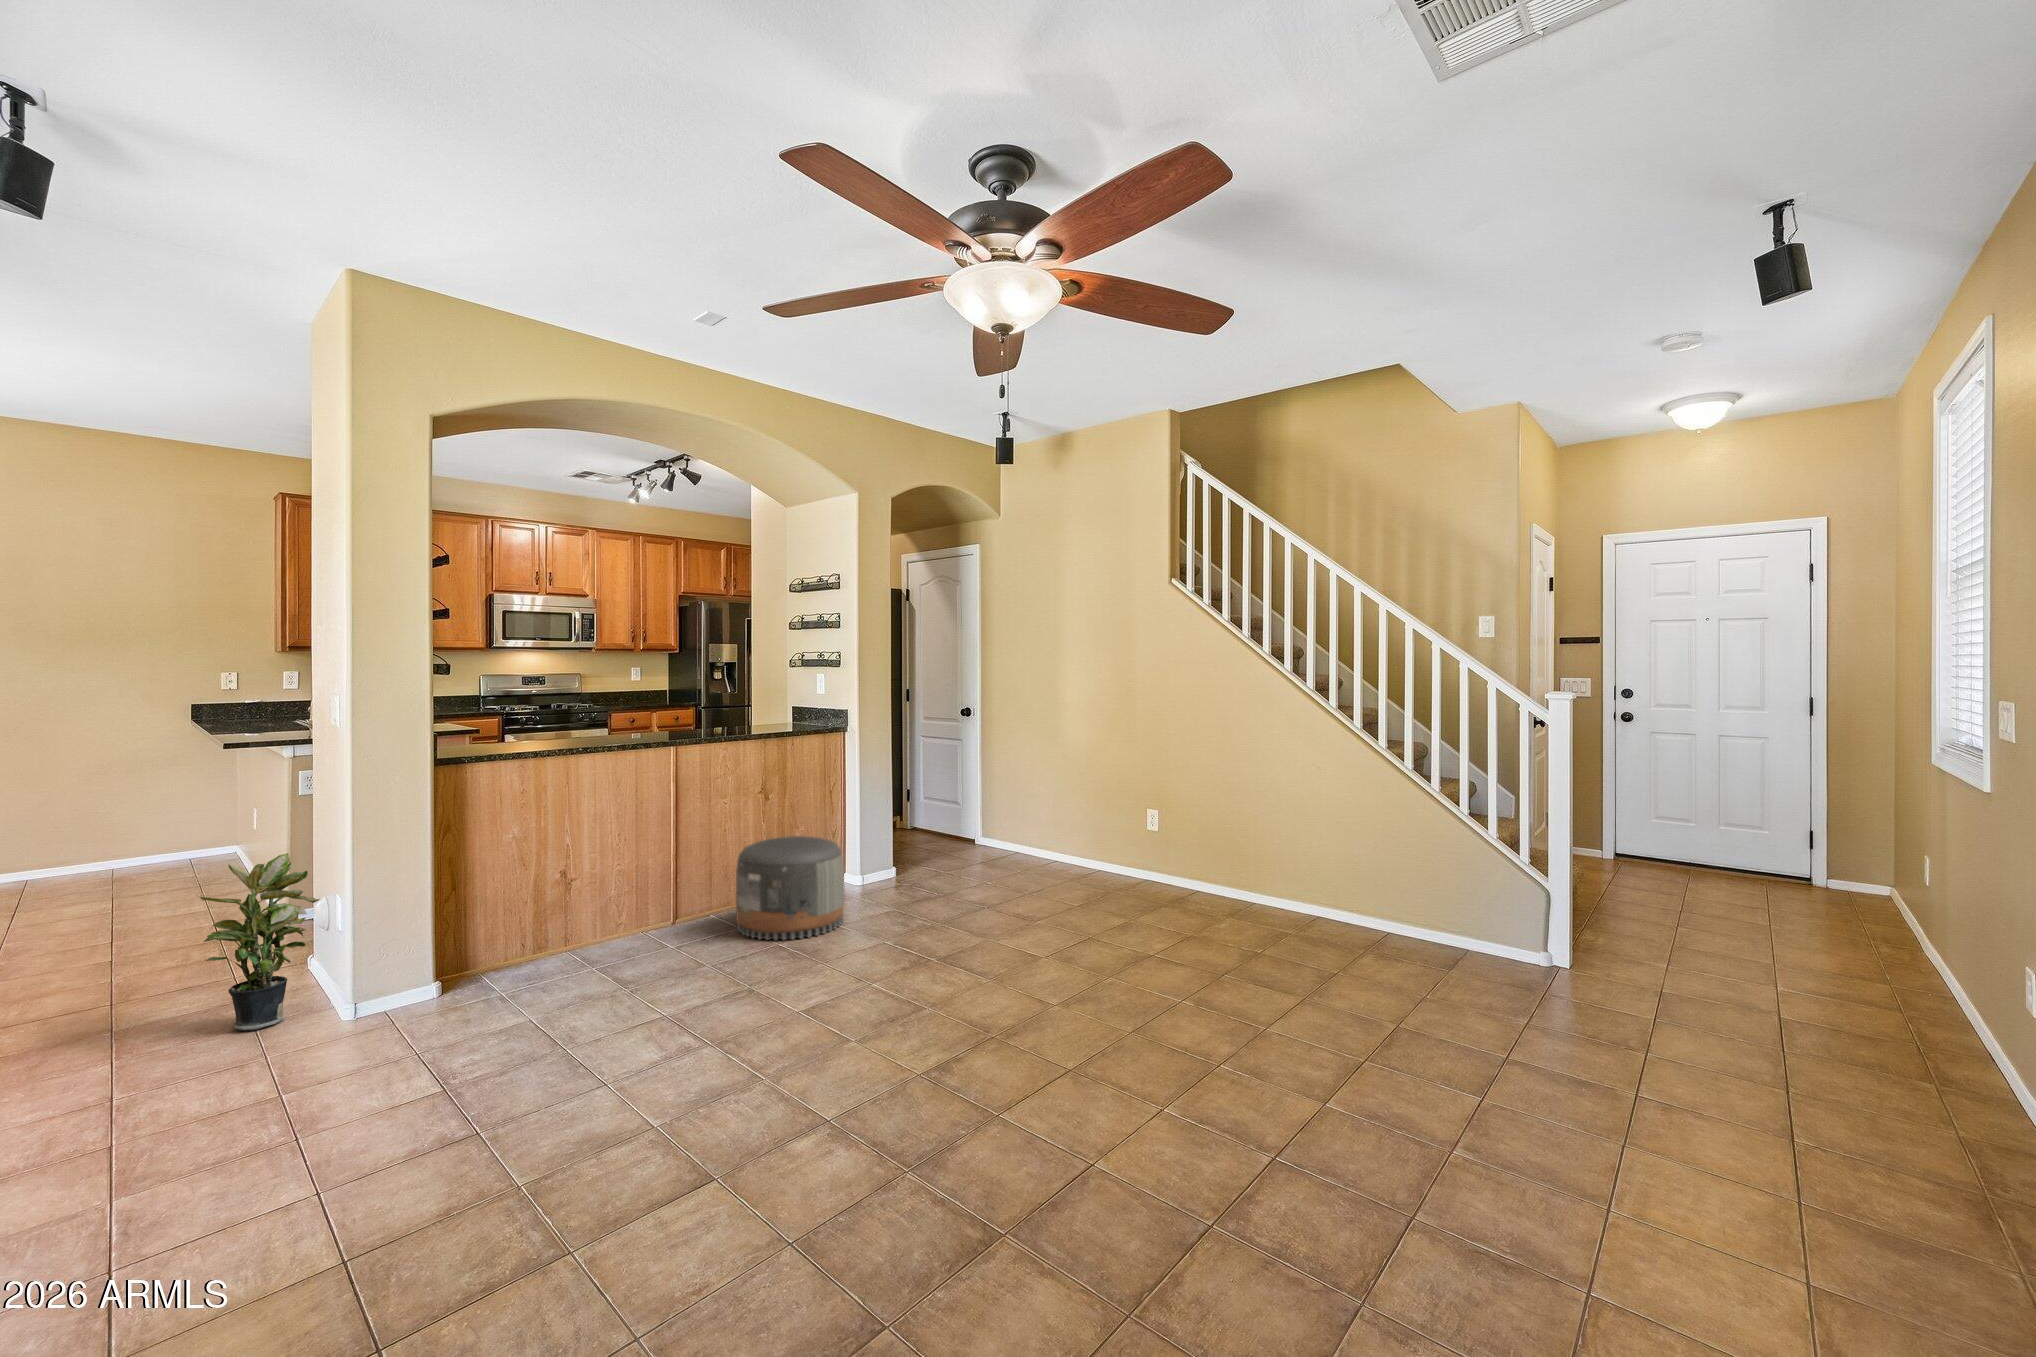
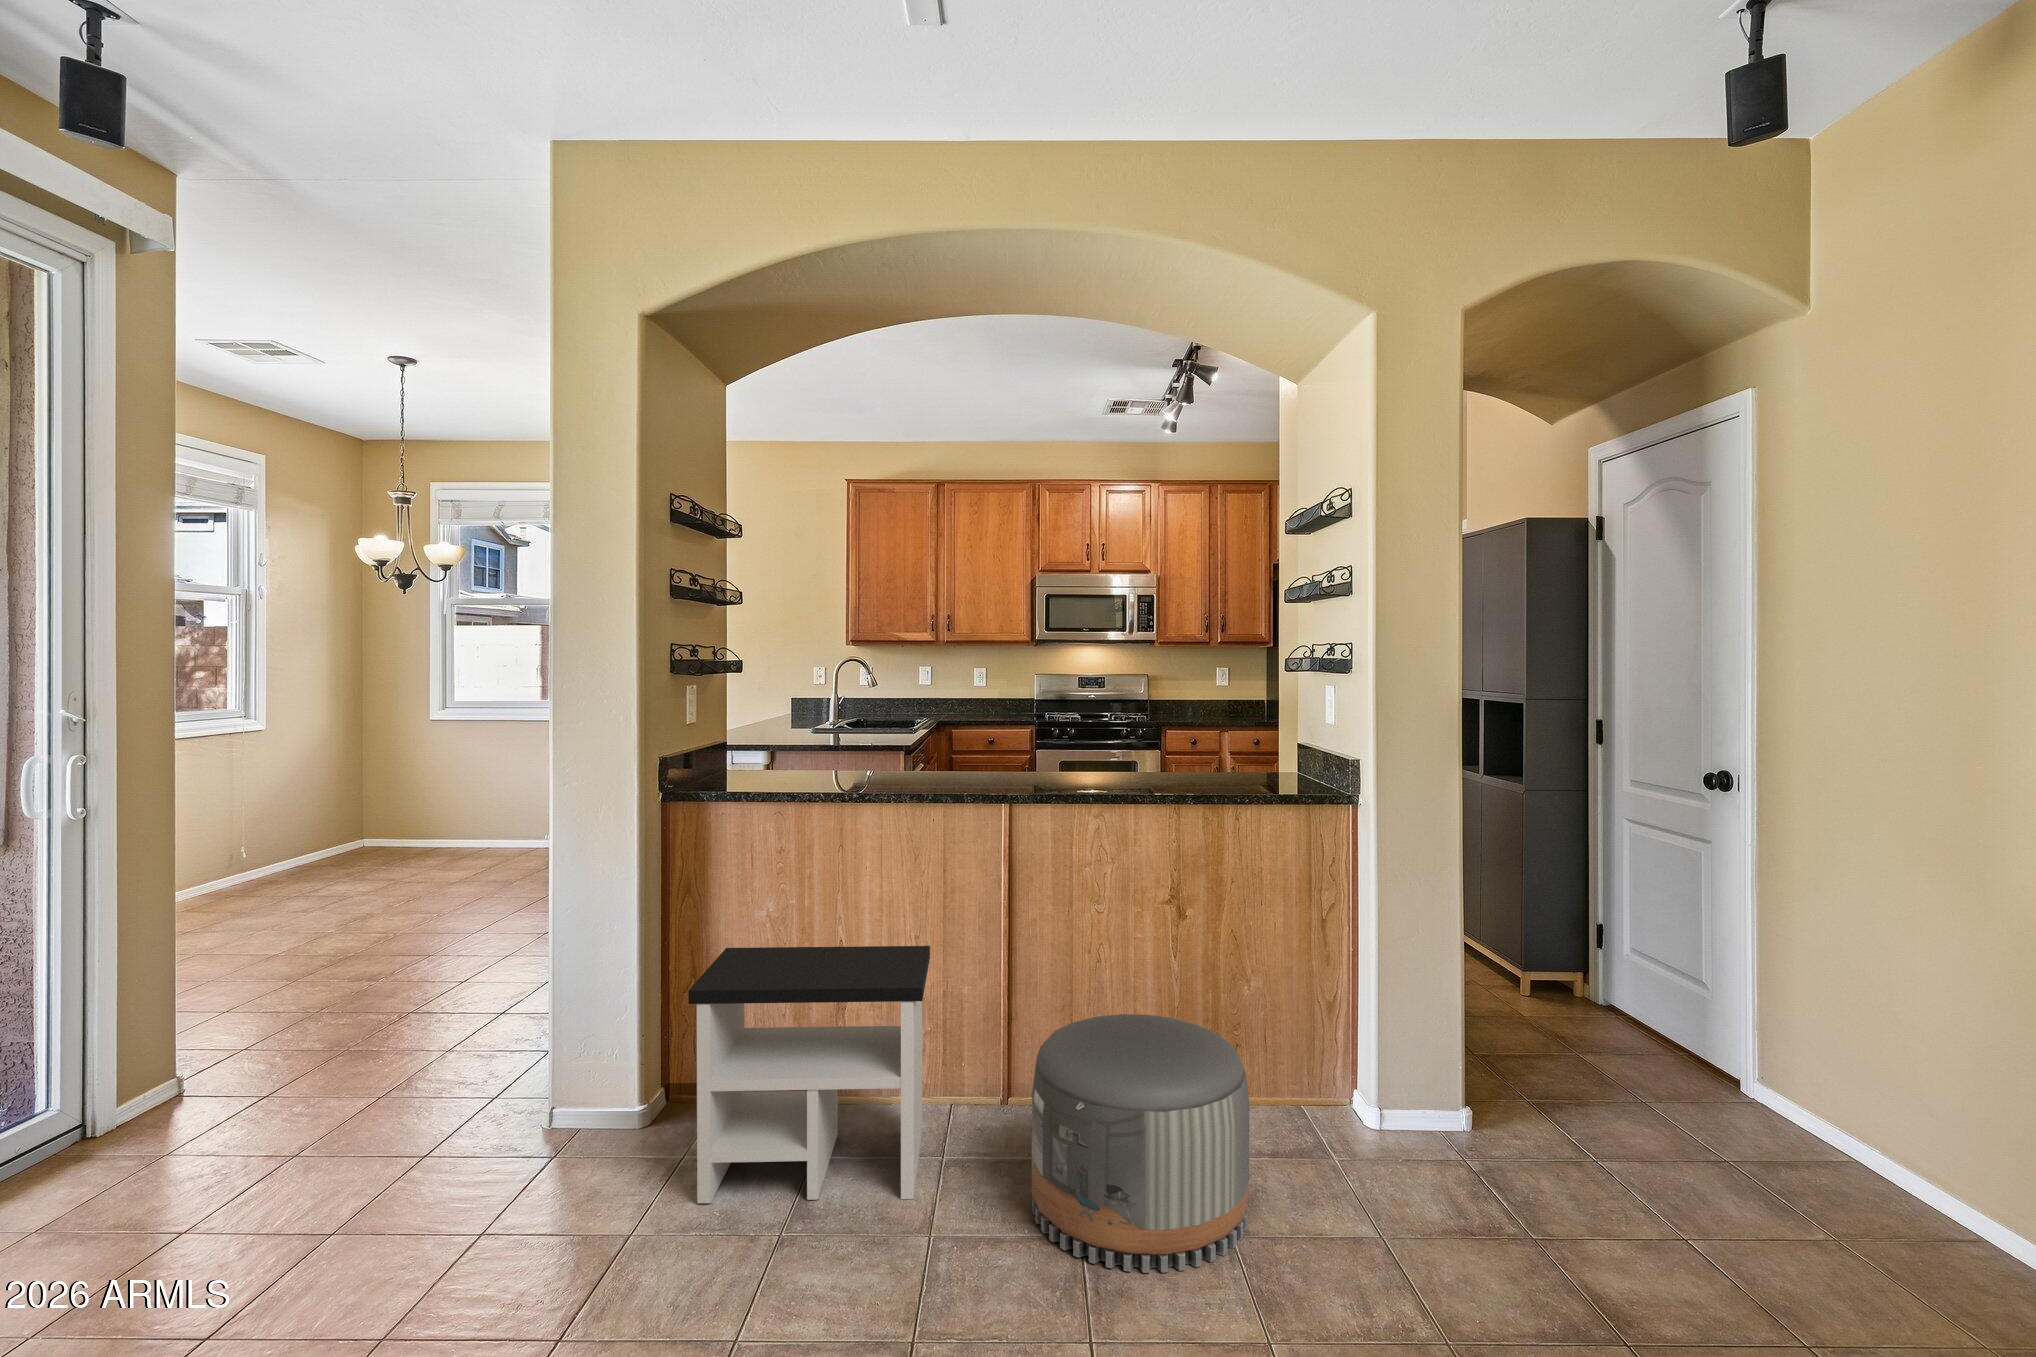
side table: none [521,826,684,982] -> present [688,946,930,1203]
potted plant: present [200,853,320,1030] -> none [366,915,497,1142]

